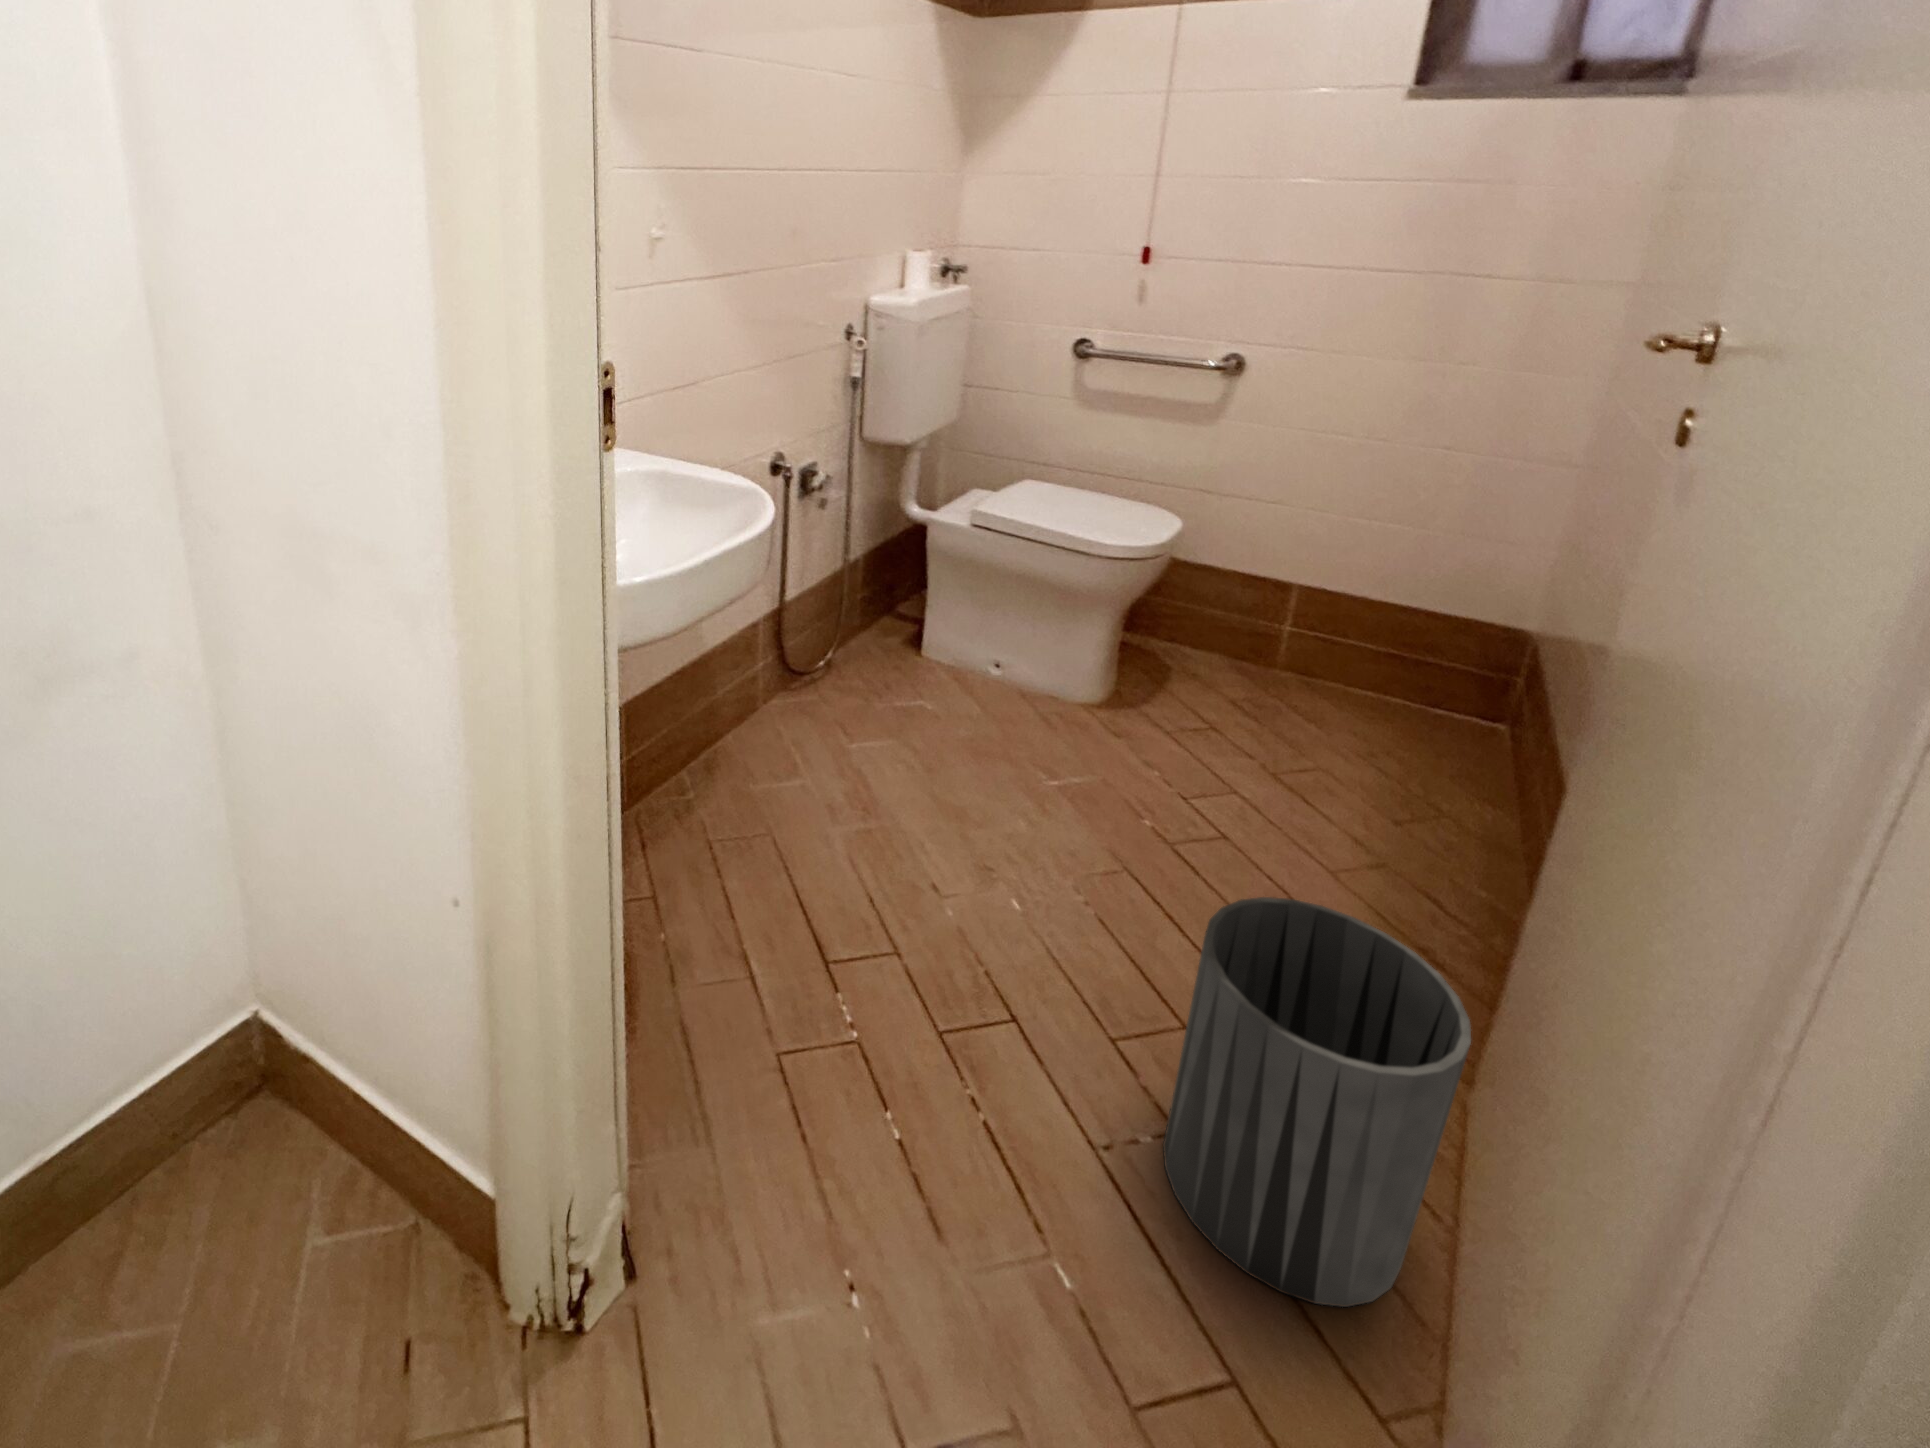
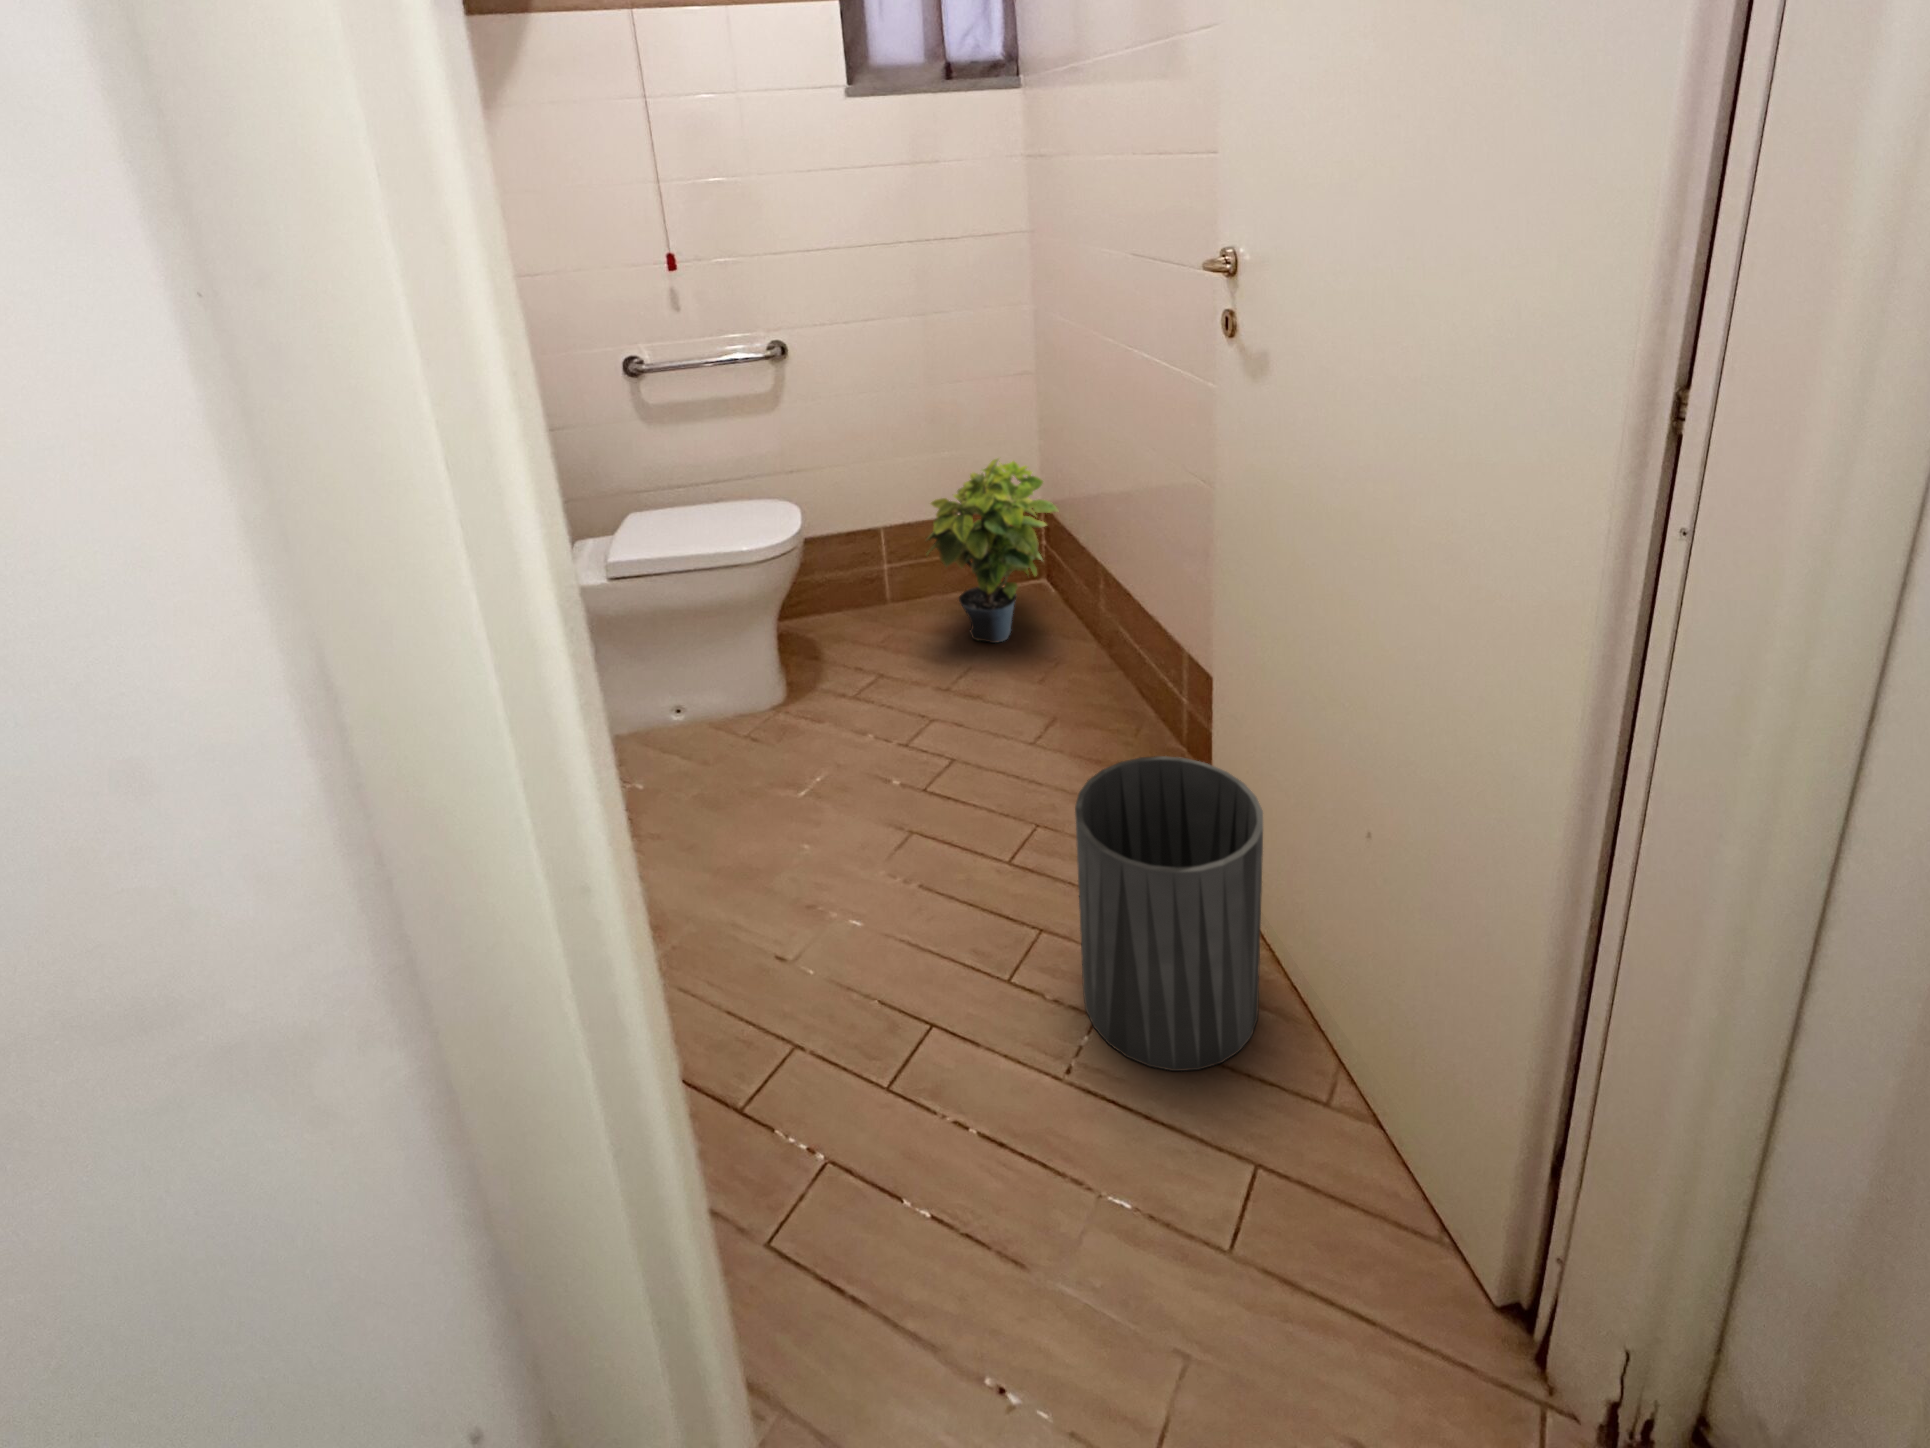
potted plant: none [1310,551,1532,770] -> present [926,459,1058,643]

